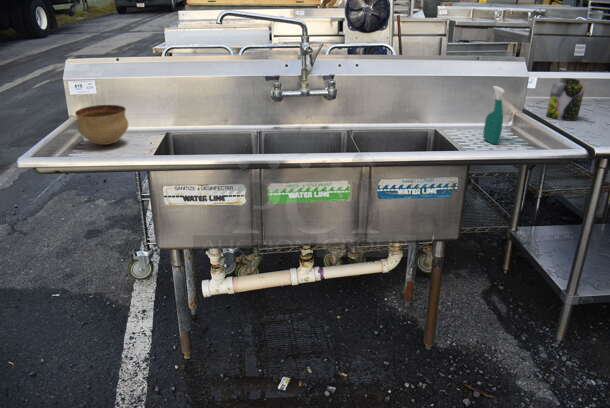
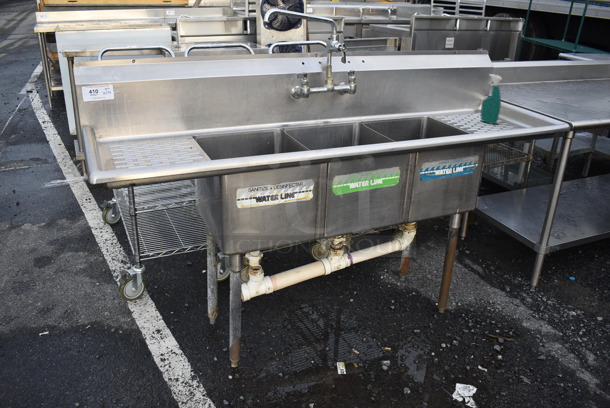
jar: present [546,78,584,120] -> none [505,66,536,101]
bowl: present [75,105,128,145] -> none [118,113,173,156]

